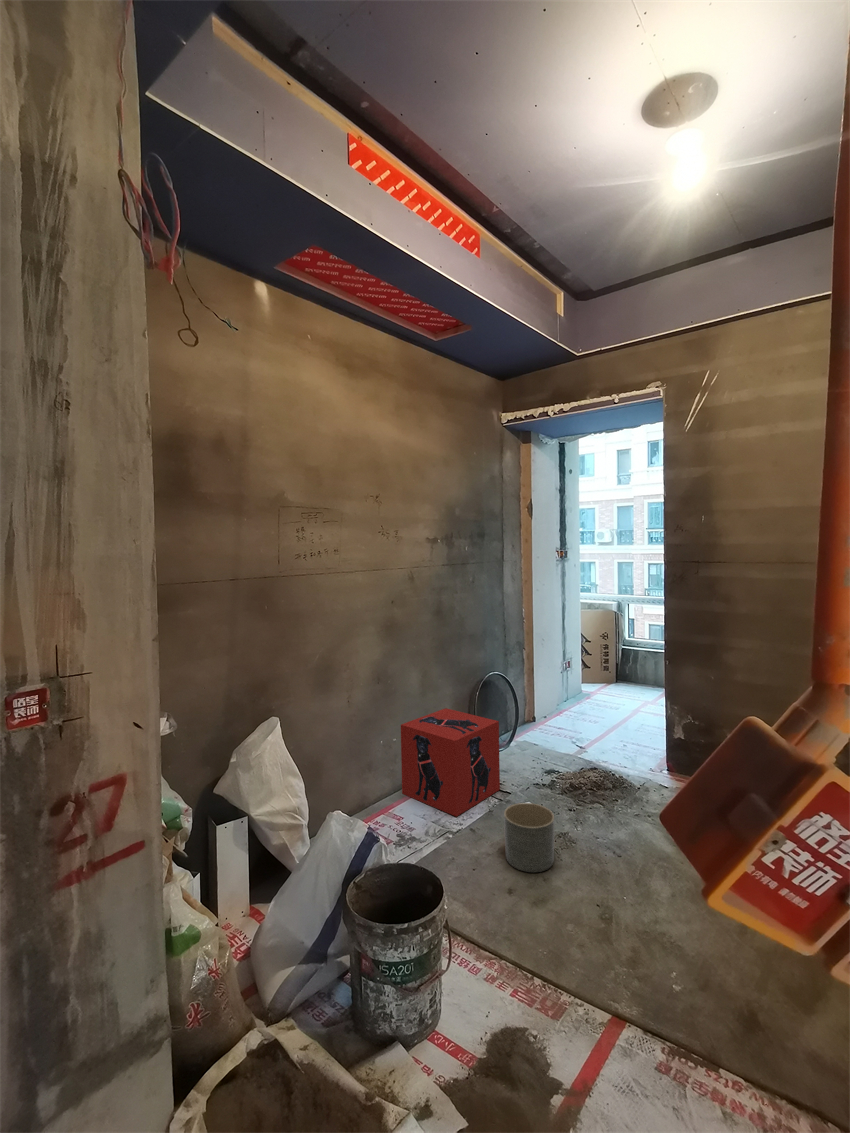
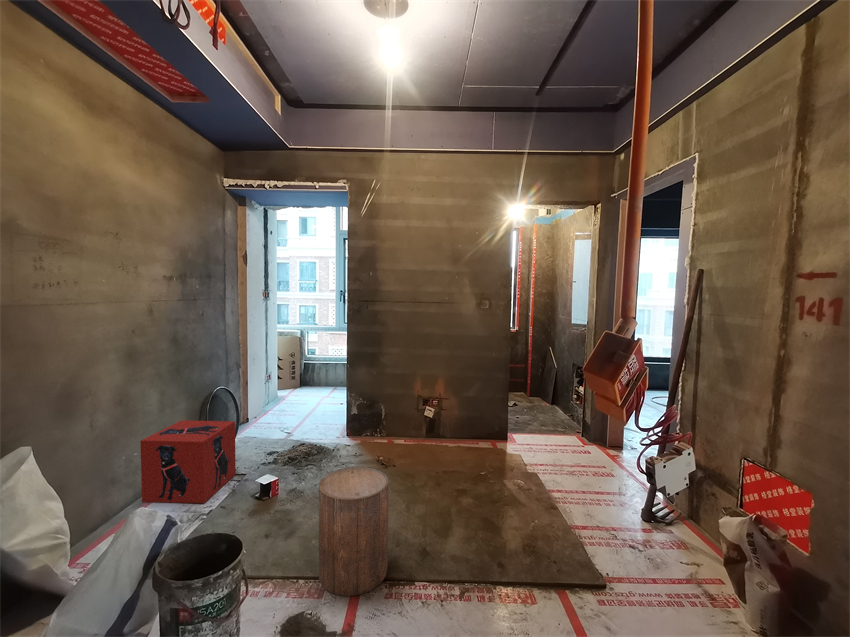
planter: present [504,803,554,872] -> none [254,472,293,521]
stool: none [558,832,676,1058] -> present [319,467,389,596]

